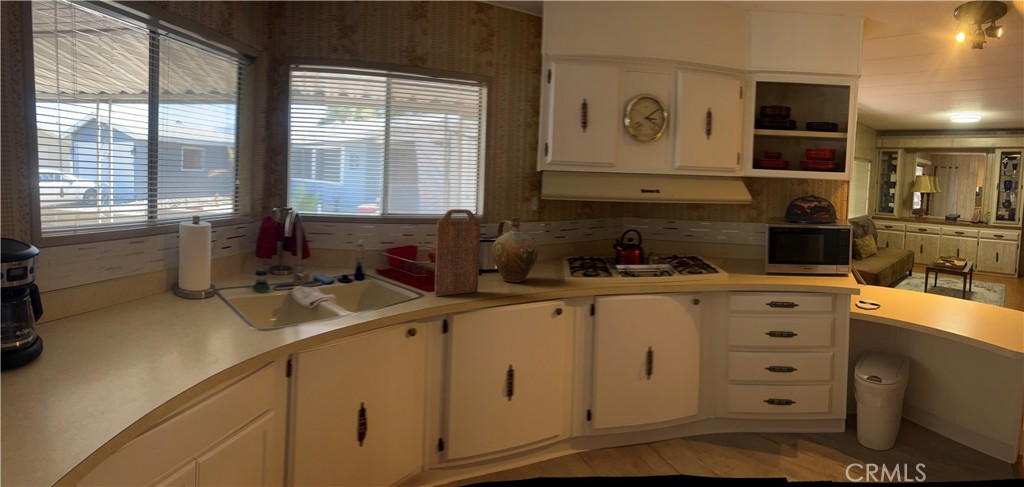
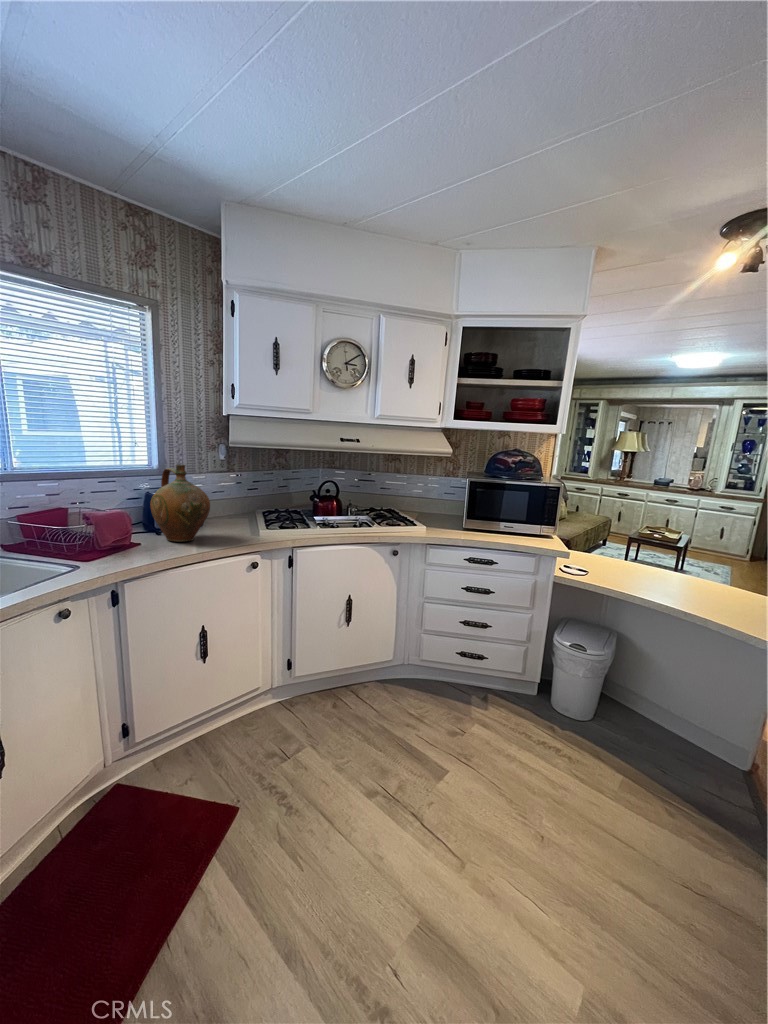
cutting board: present [434,209,481,296] -> none [50,453,120,564]

